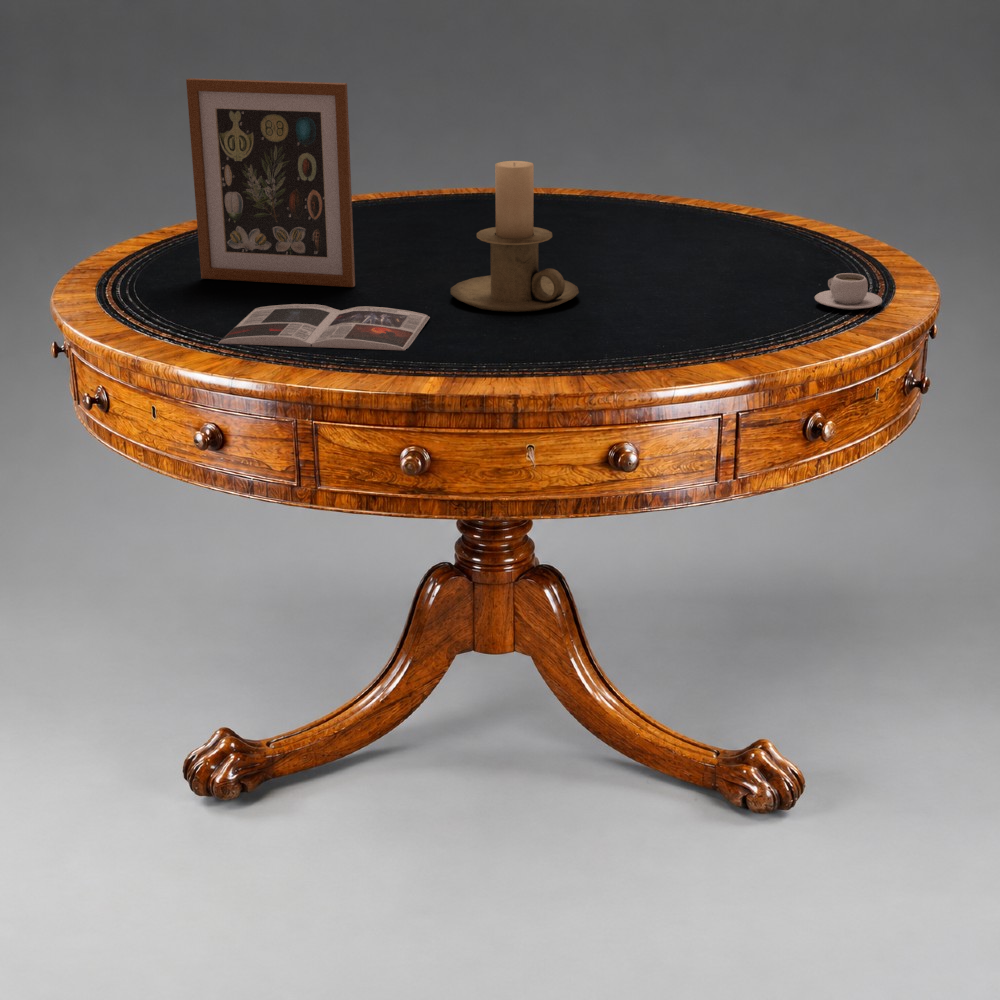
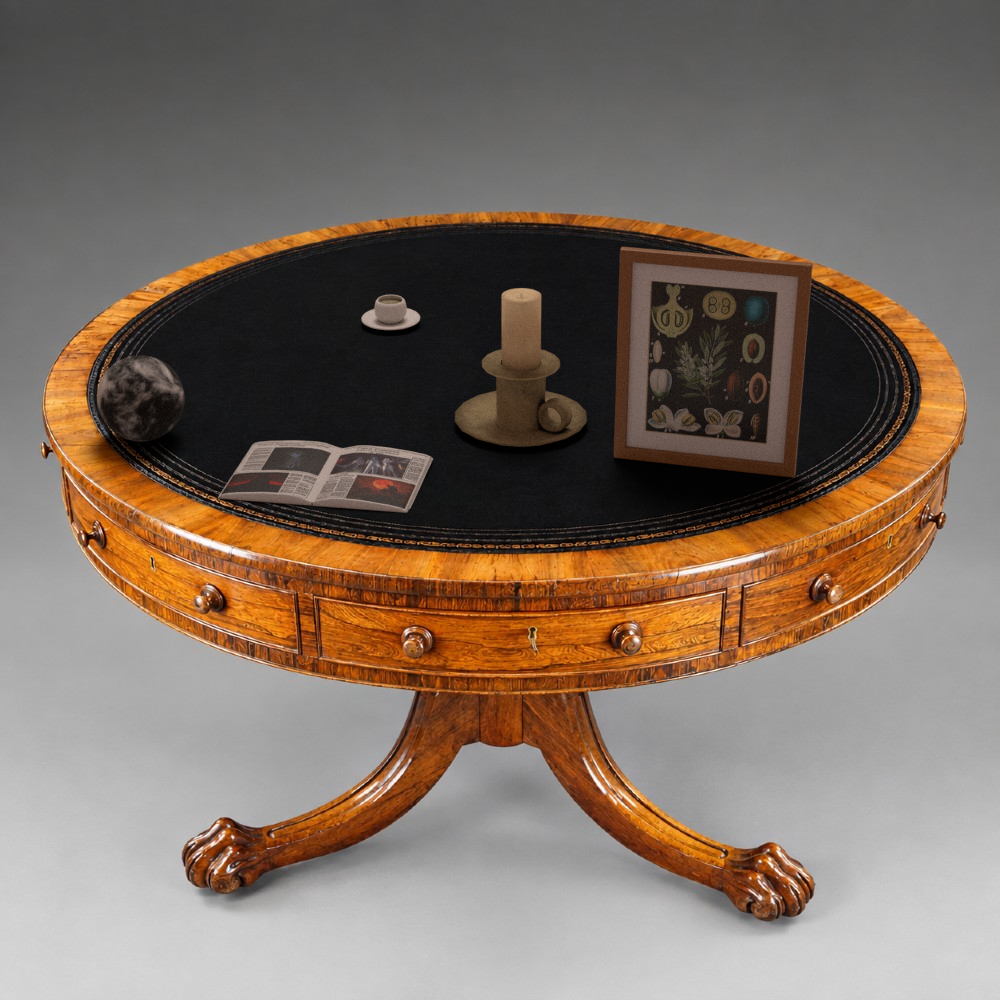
picture frame: present [186,78,355,287] -> present [614,247,813,478]
decorative orb: none [102,225,187,310] -> present [97,355,185,441]
teacup: present [815,273,882,310] -> present [362,295,420,330]

